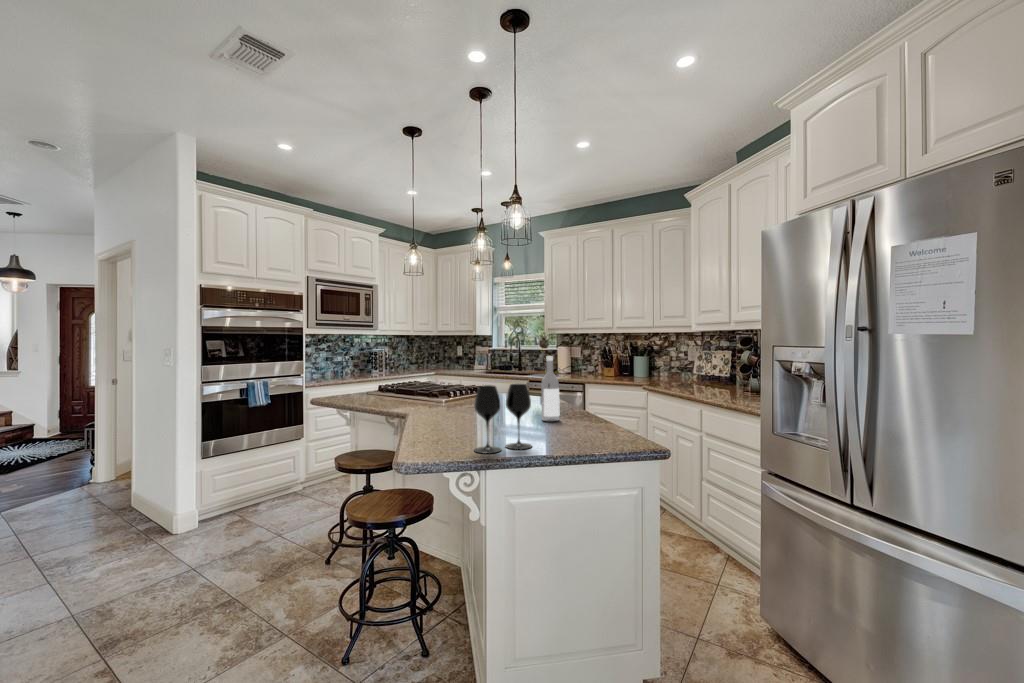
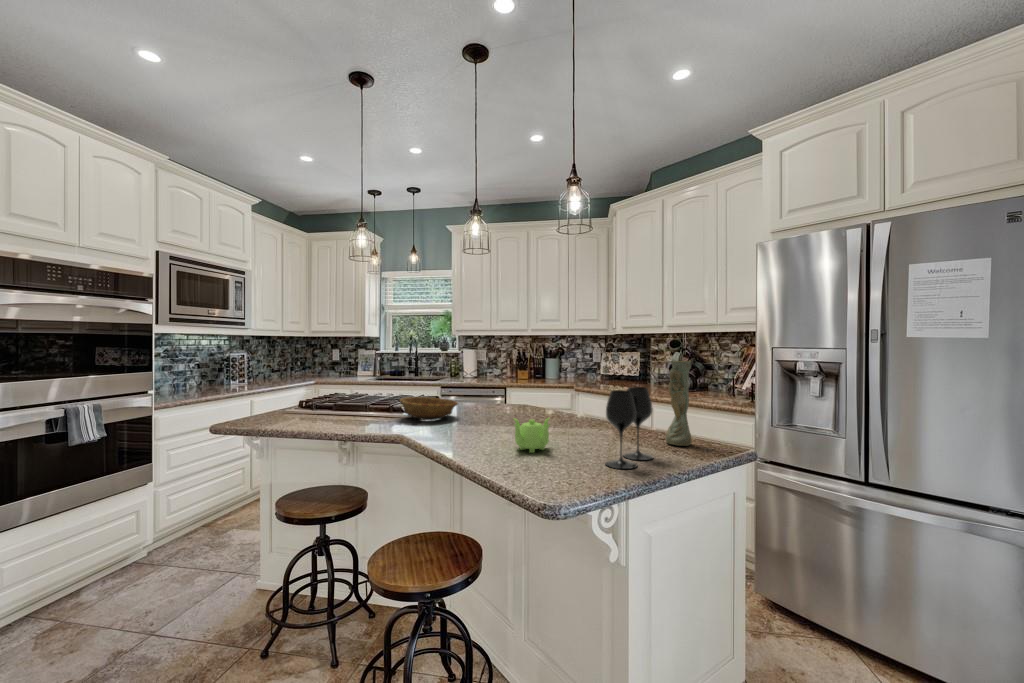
wine bottle: present [541,356,559,421] -> none [581,357,600,427]
vase: none [573,361,598,443] -> present [666,361,692,446]
decorative bowl: none [413,387,462,407] -> present [400,397,458,421]
teapot: none [430,406,473,435] -> present [514,418,549,453]

